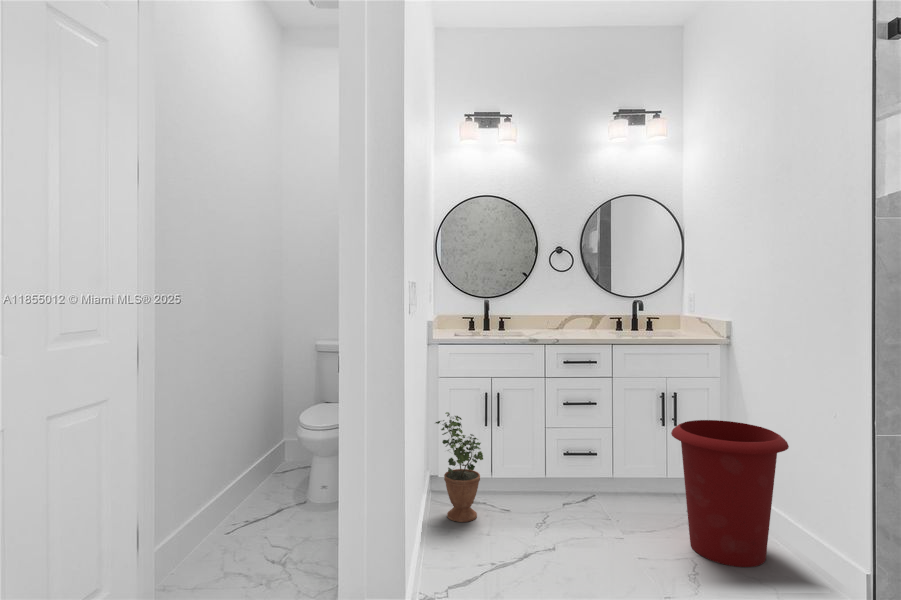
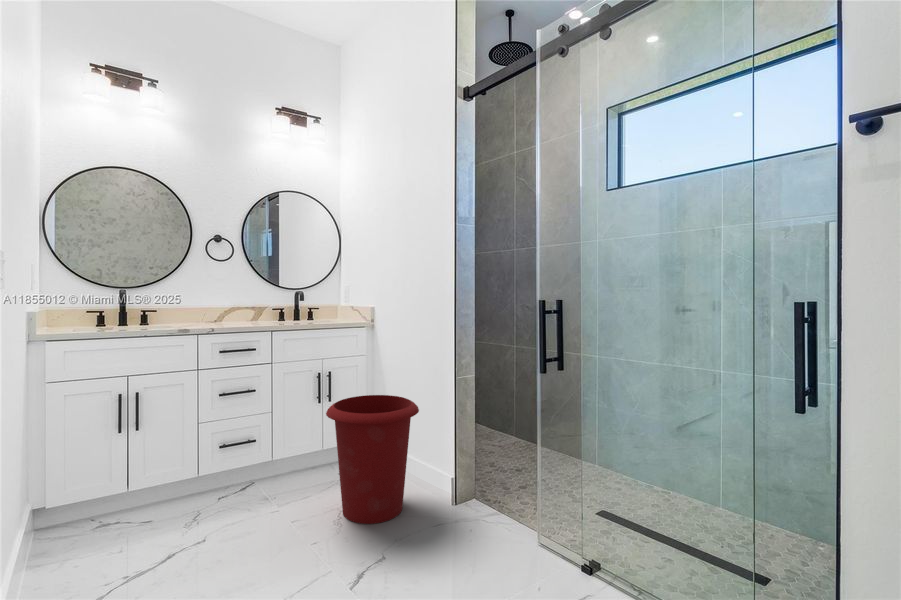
potted plant: present [436,412,483,522] -> none [27,429,107,567]

